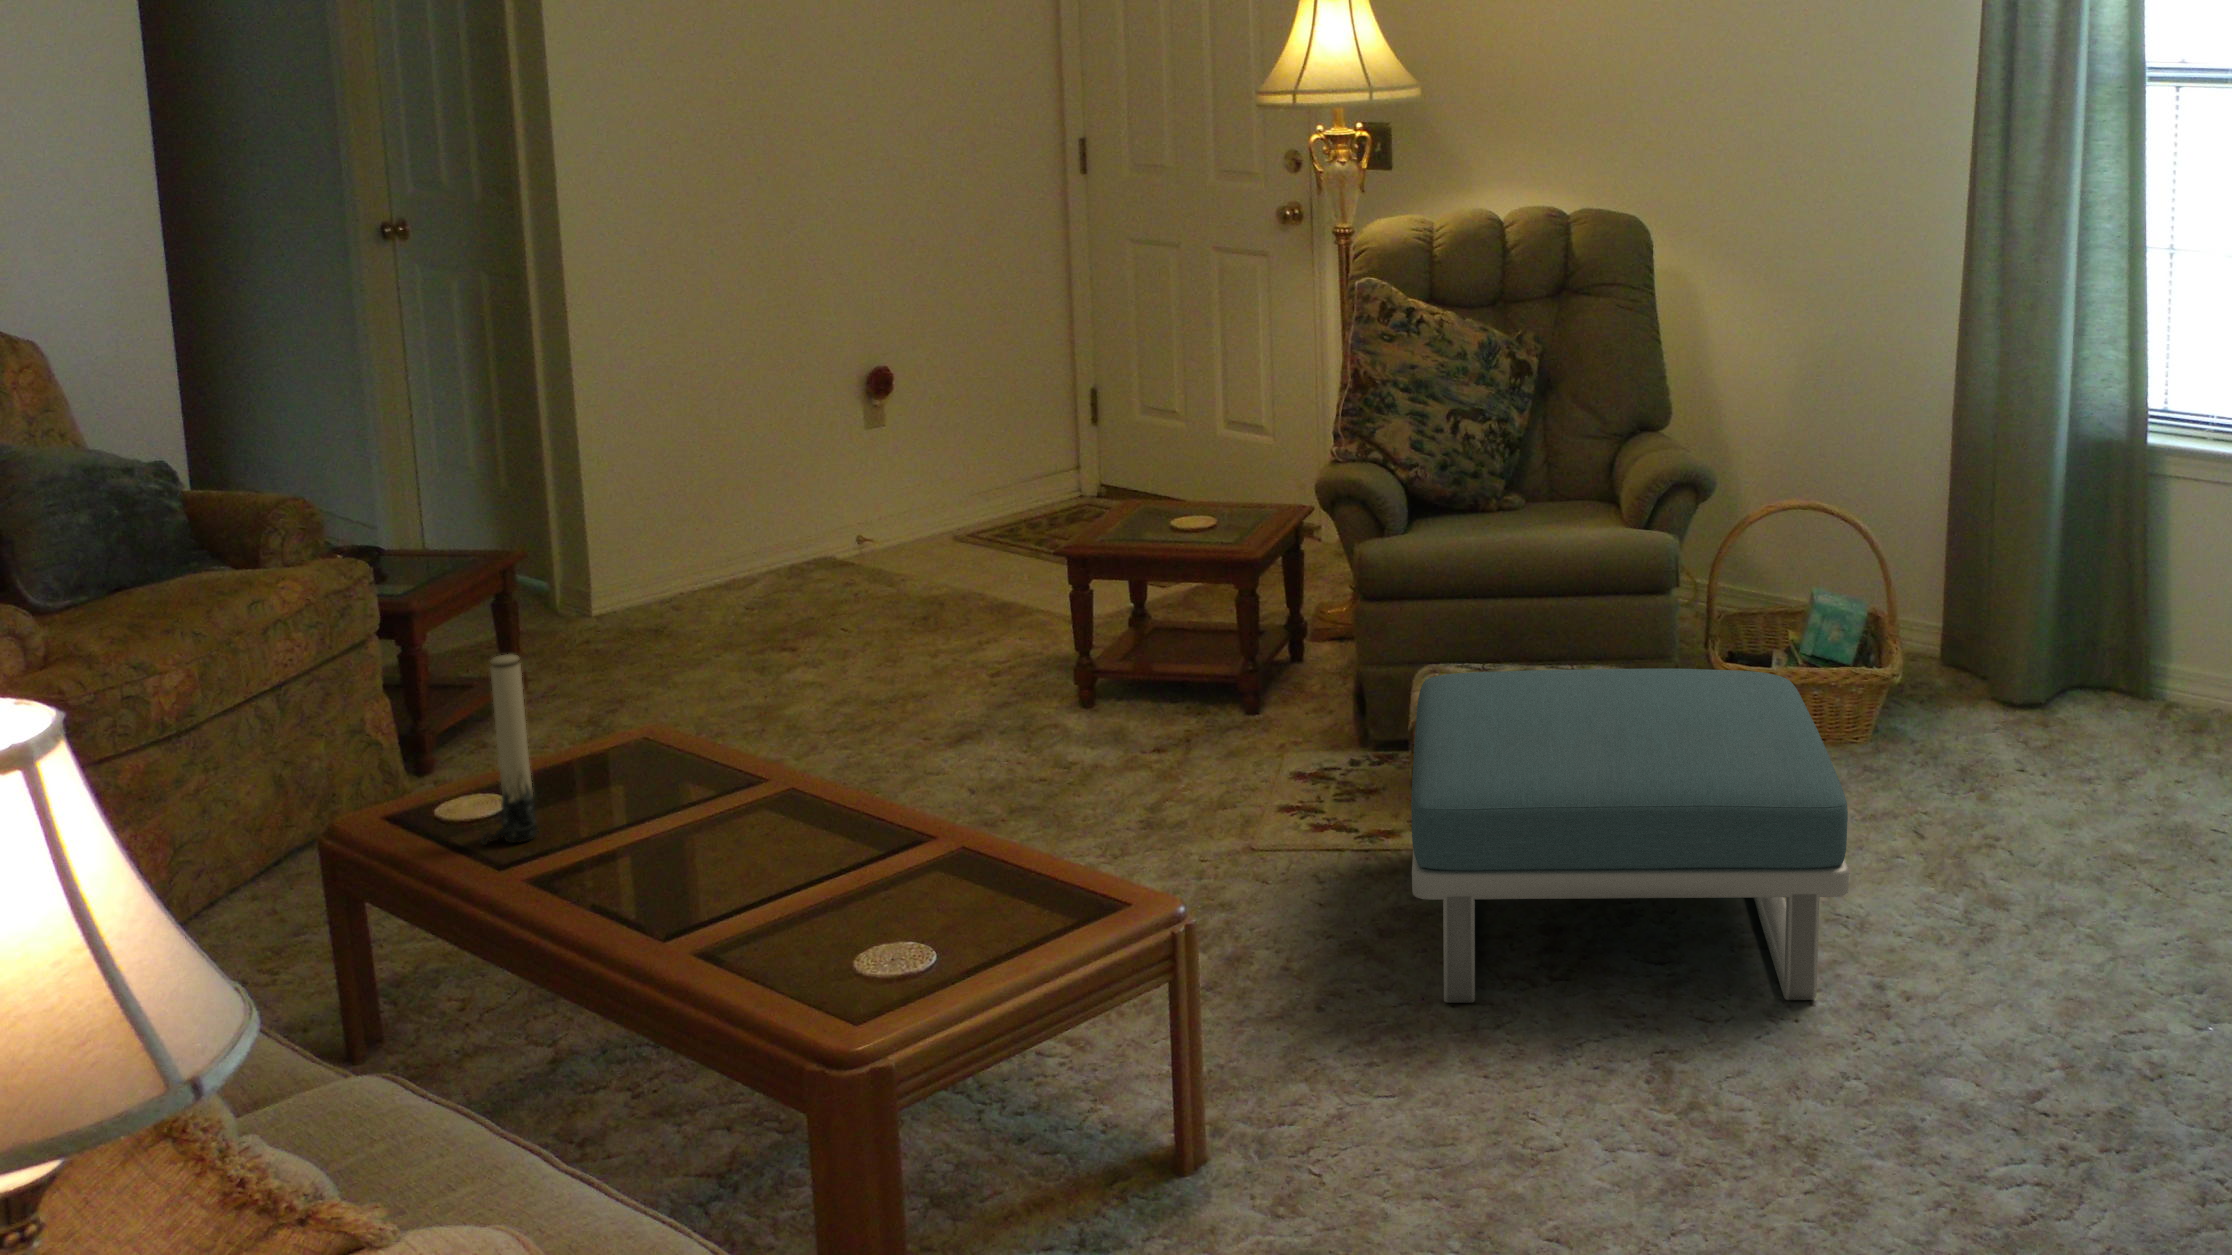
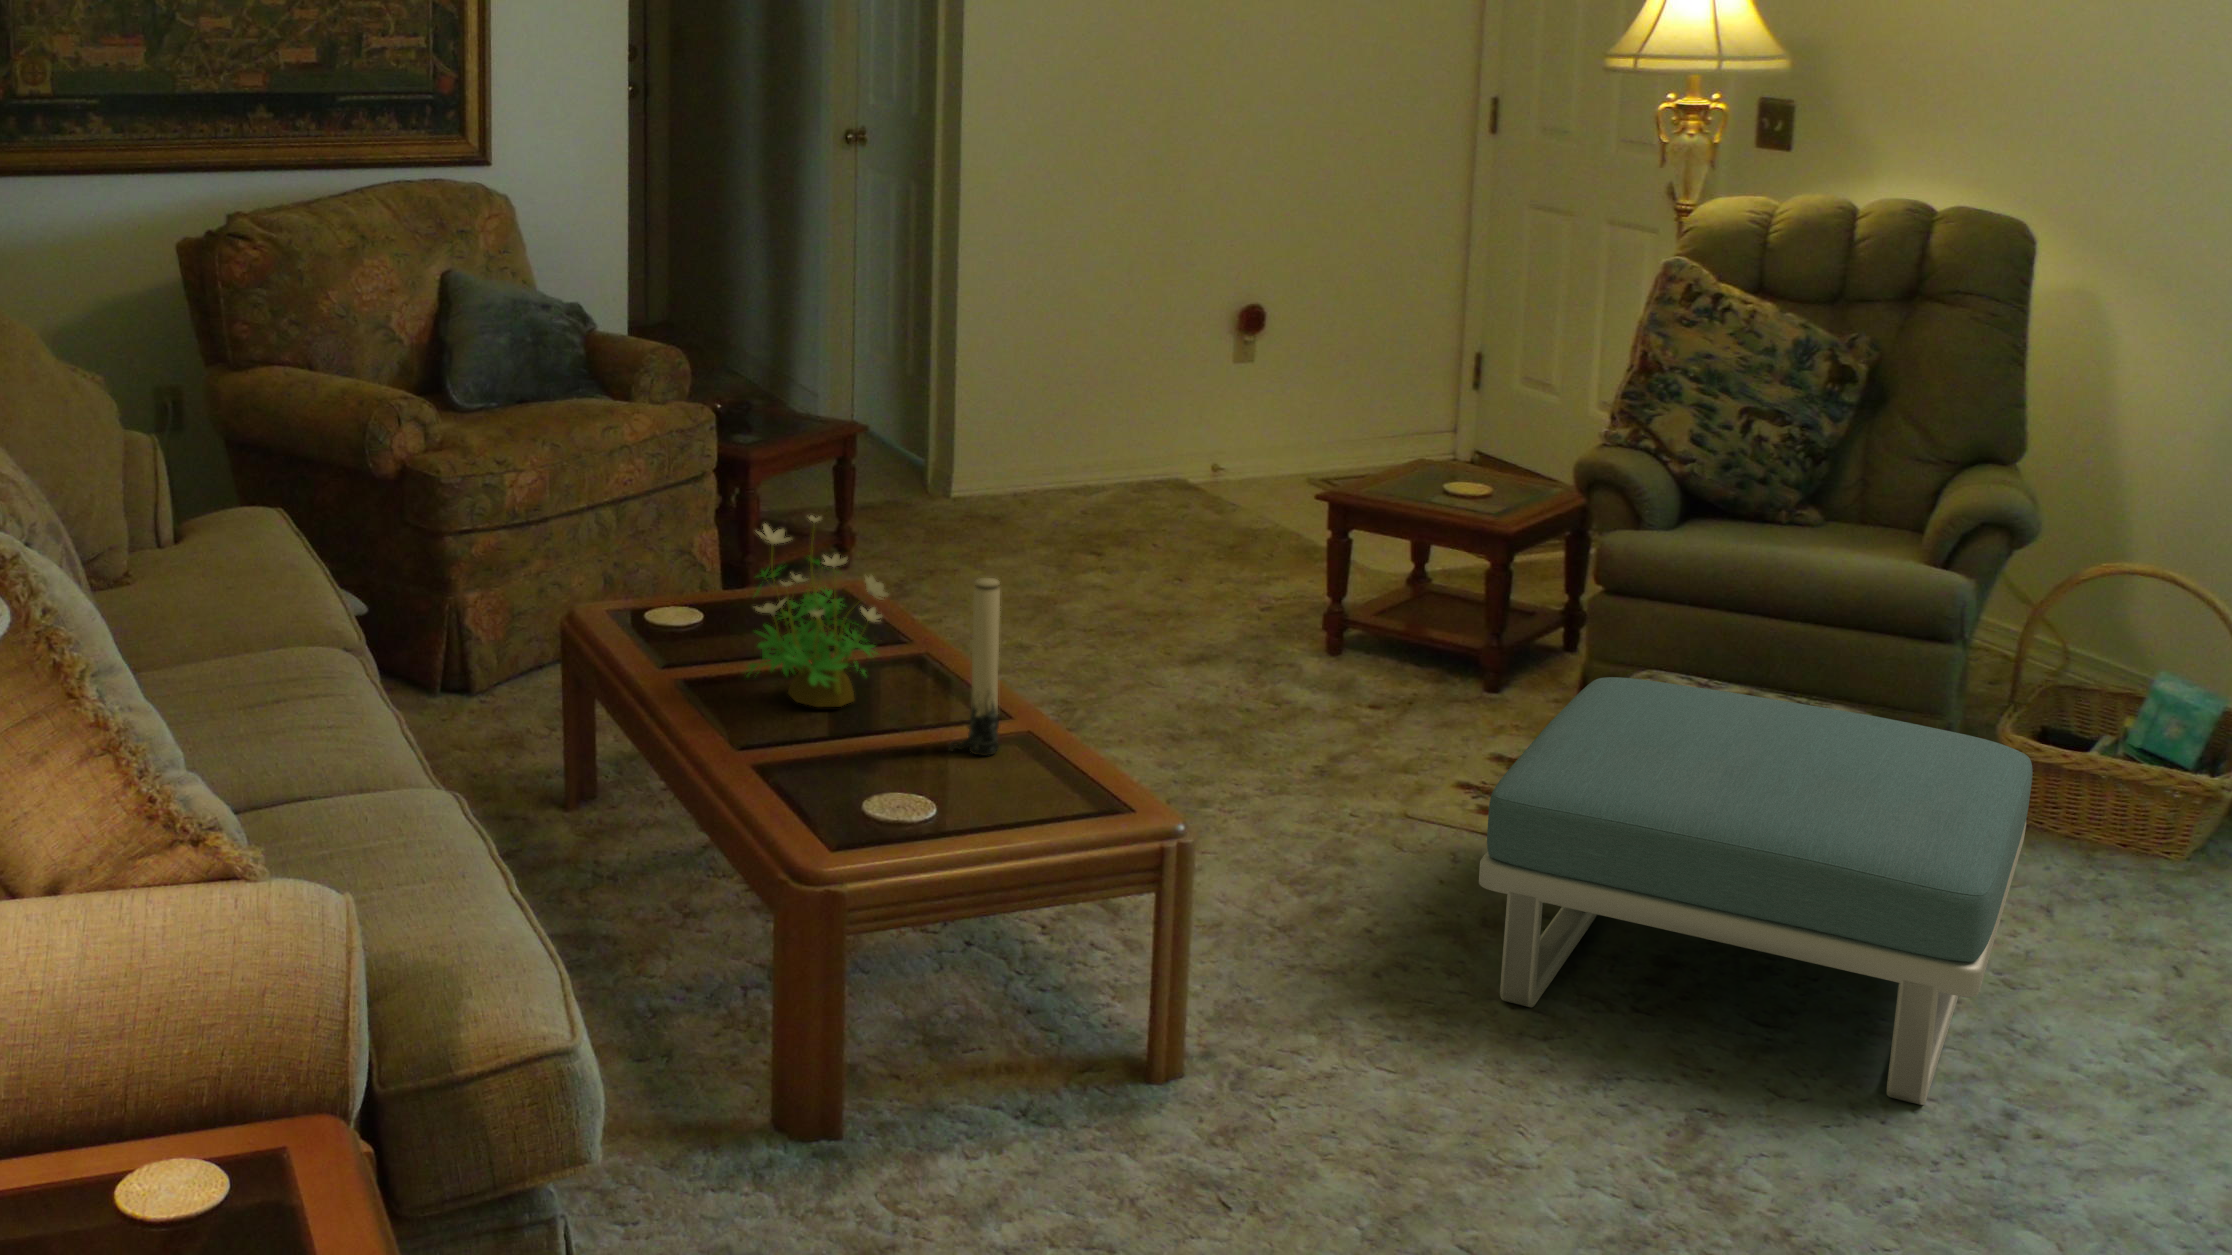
potted plant: none [602,647,790,867] -> present [747,516,888,707]
candle: present [481,655,538,845] -> present [949,578,1000,756]

